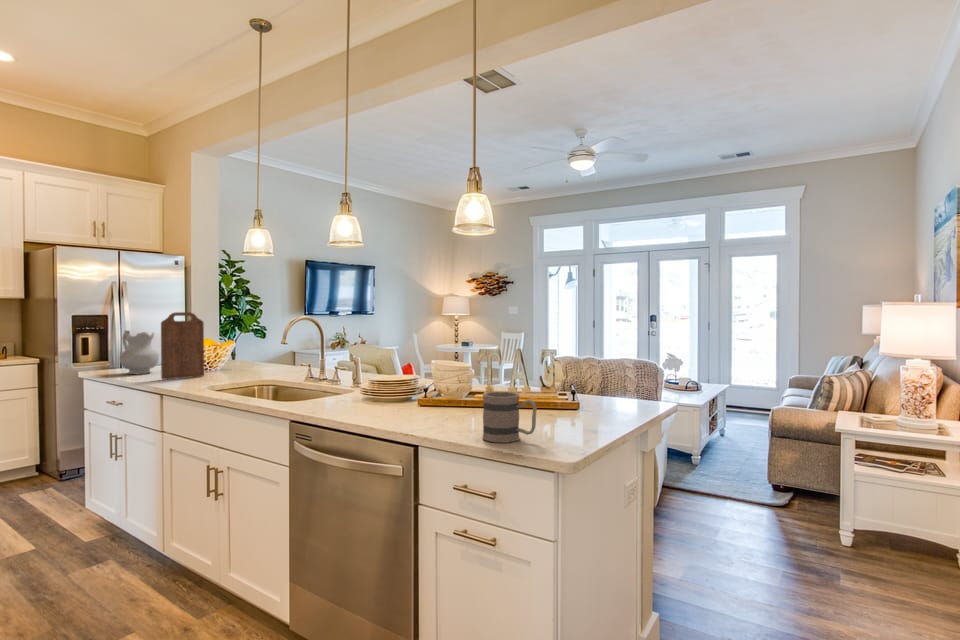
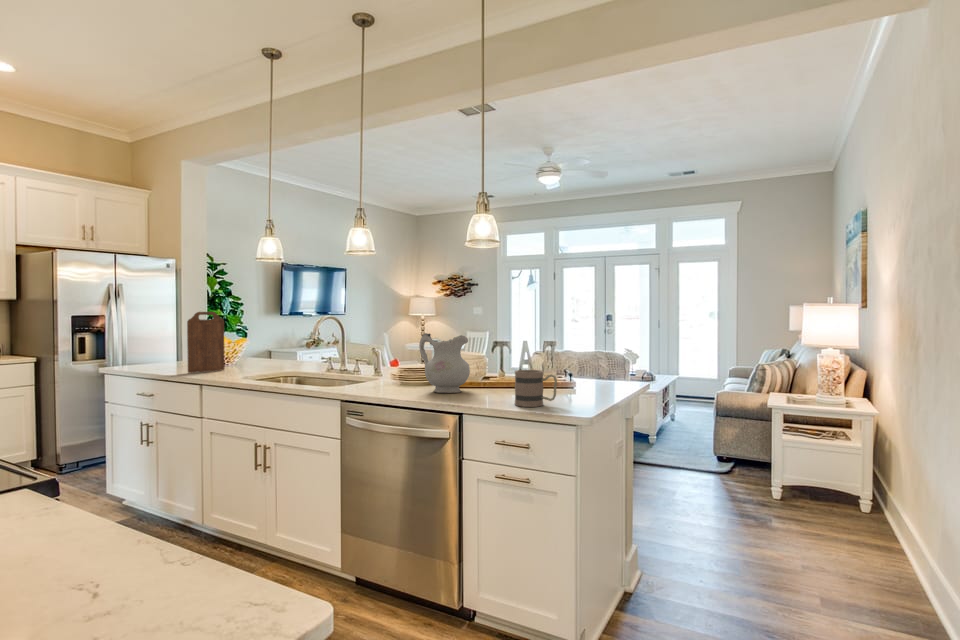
ceramic pitcher: present [120,330,159,374] -> present [419,333,470,393]

